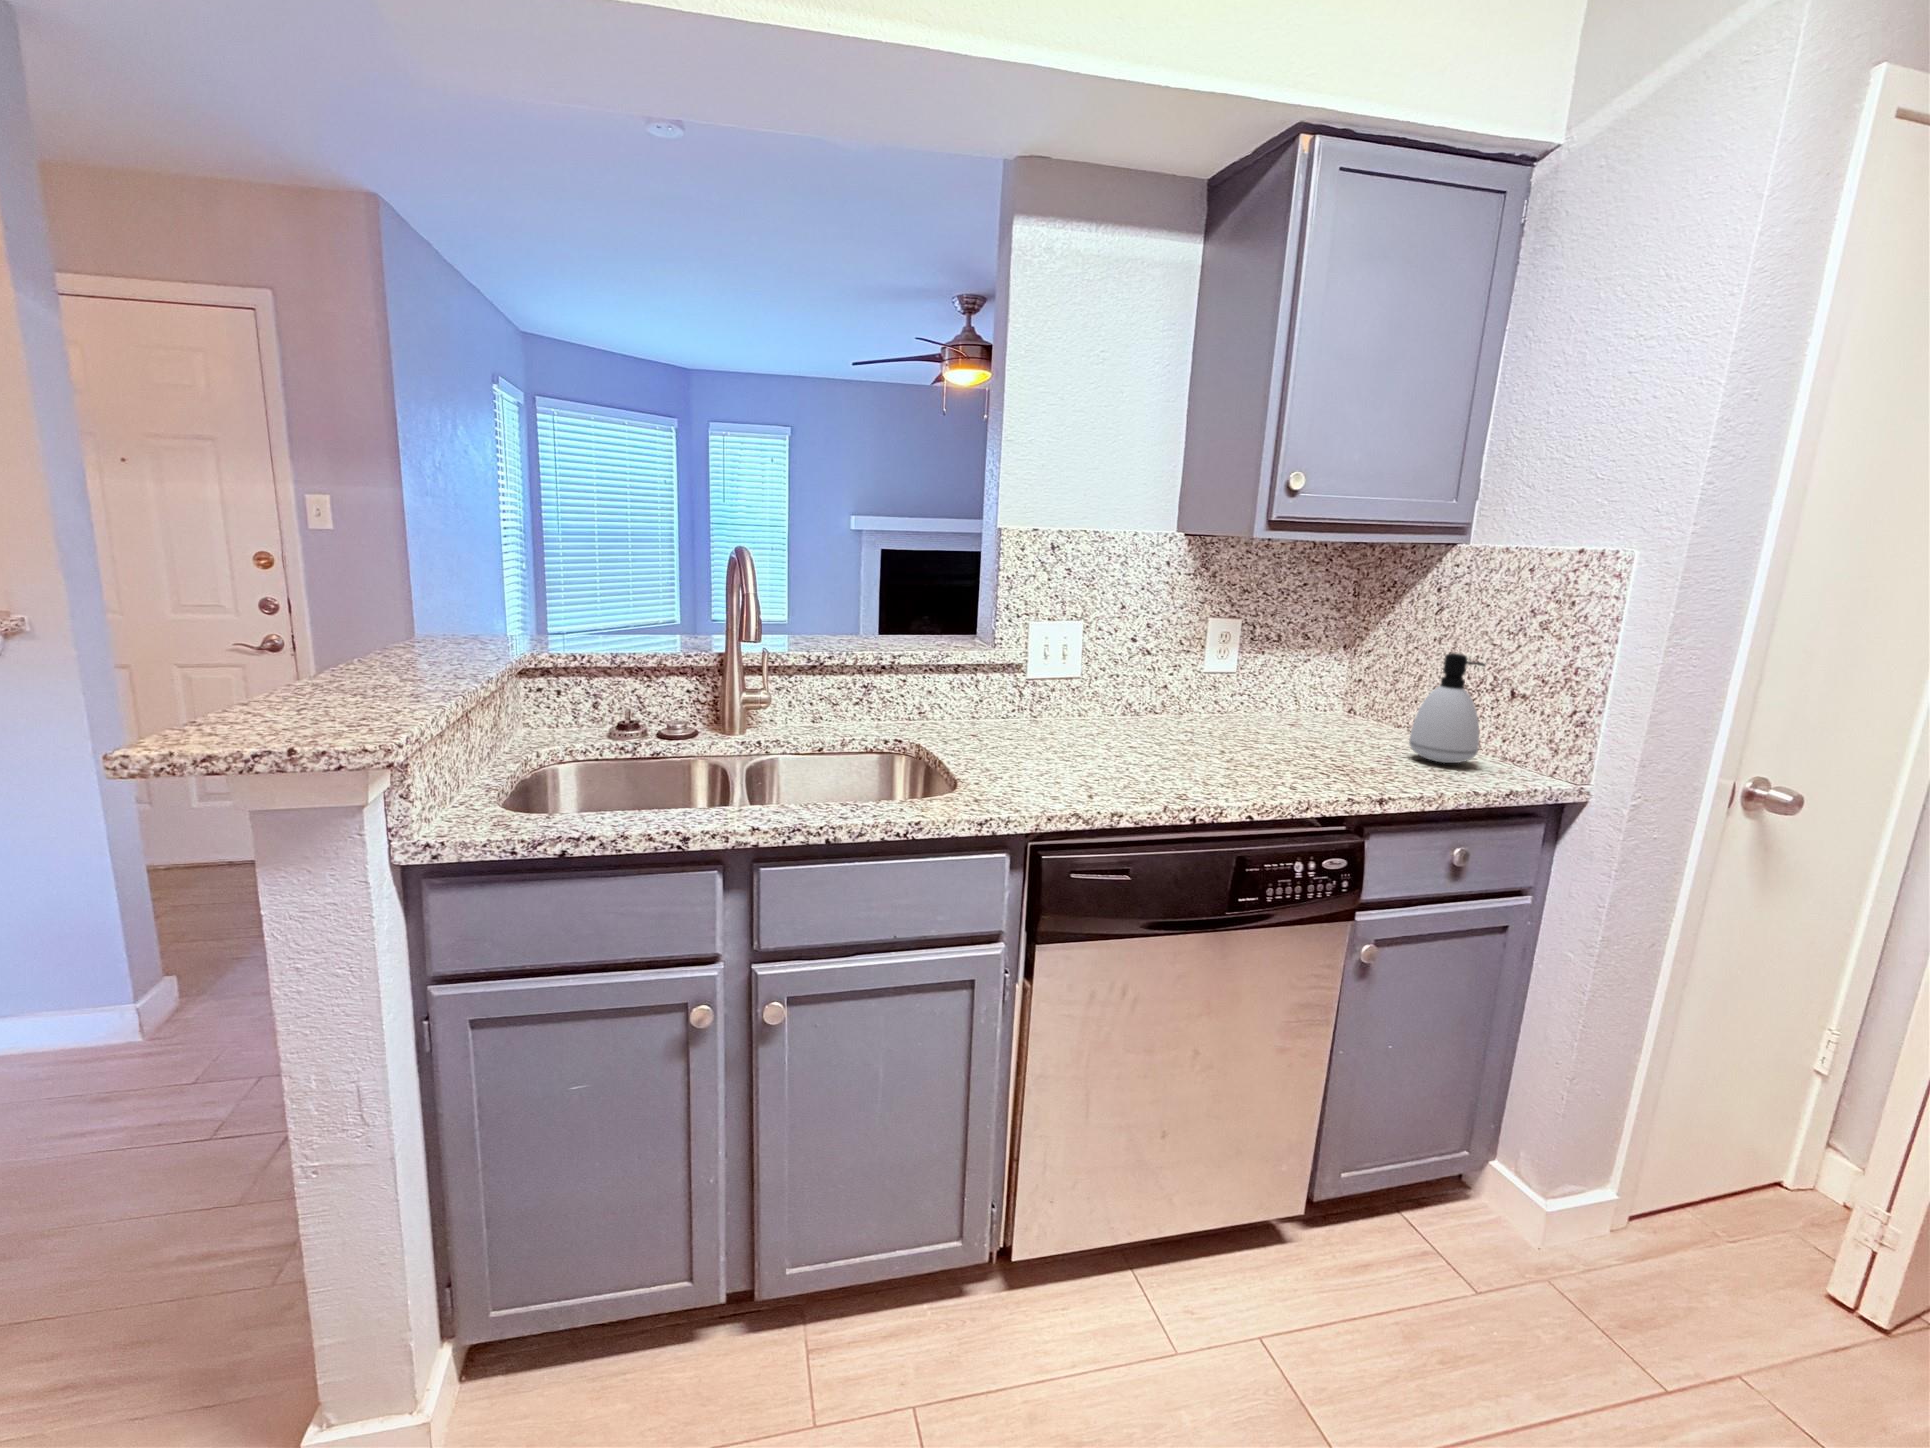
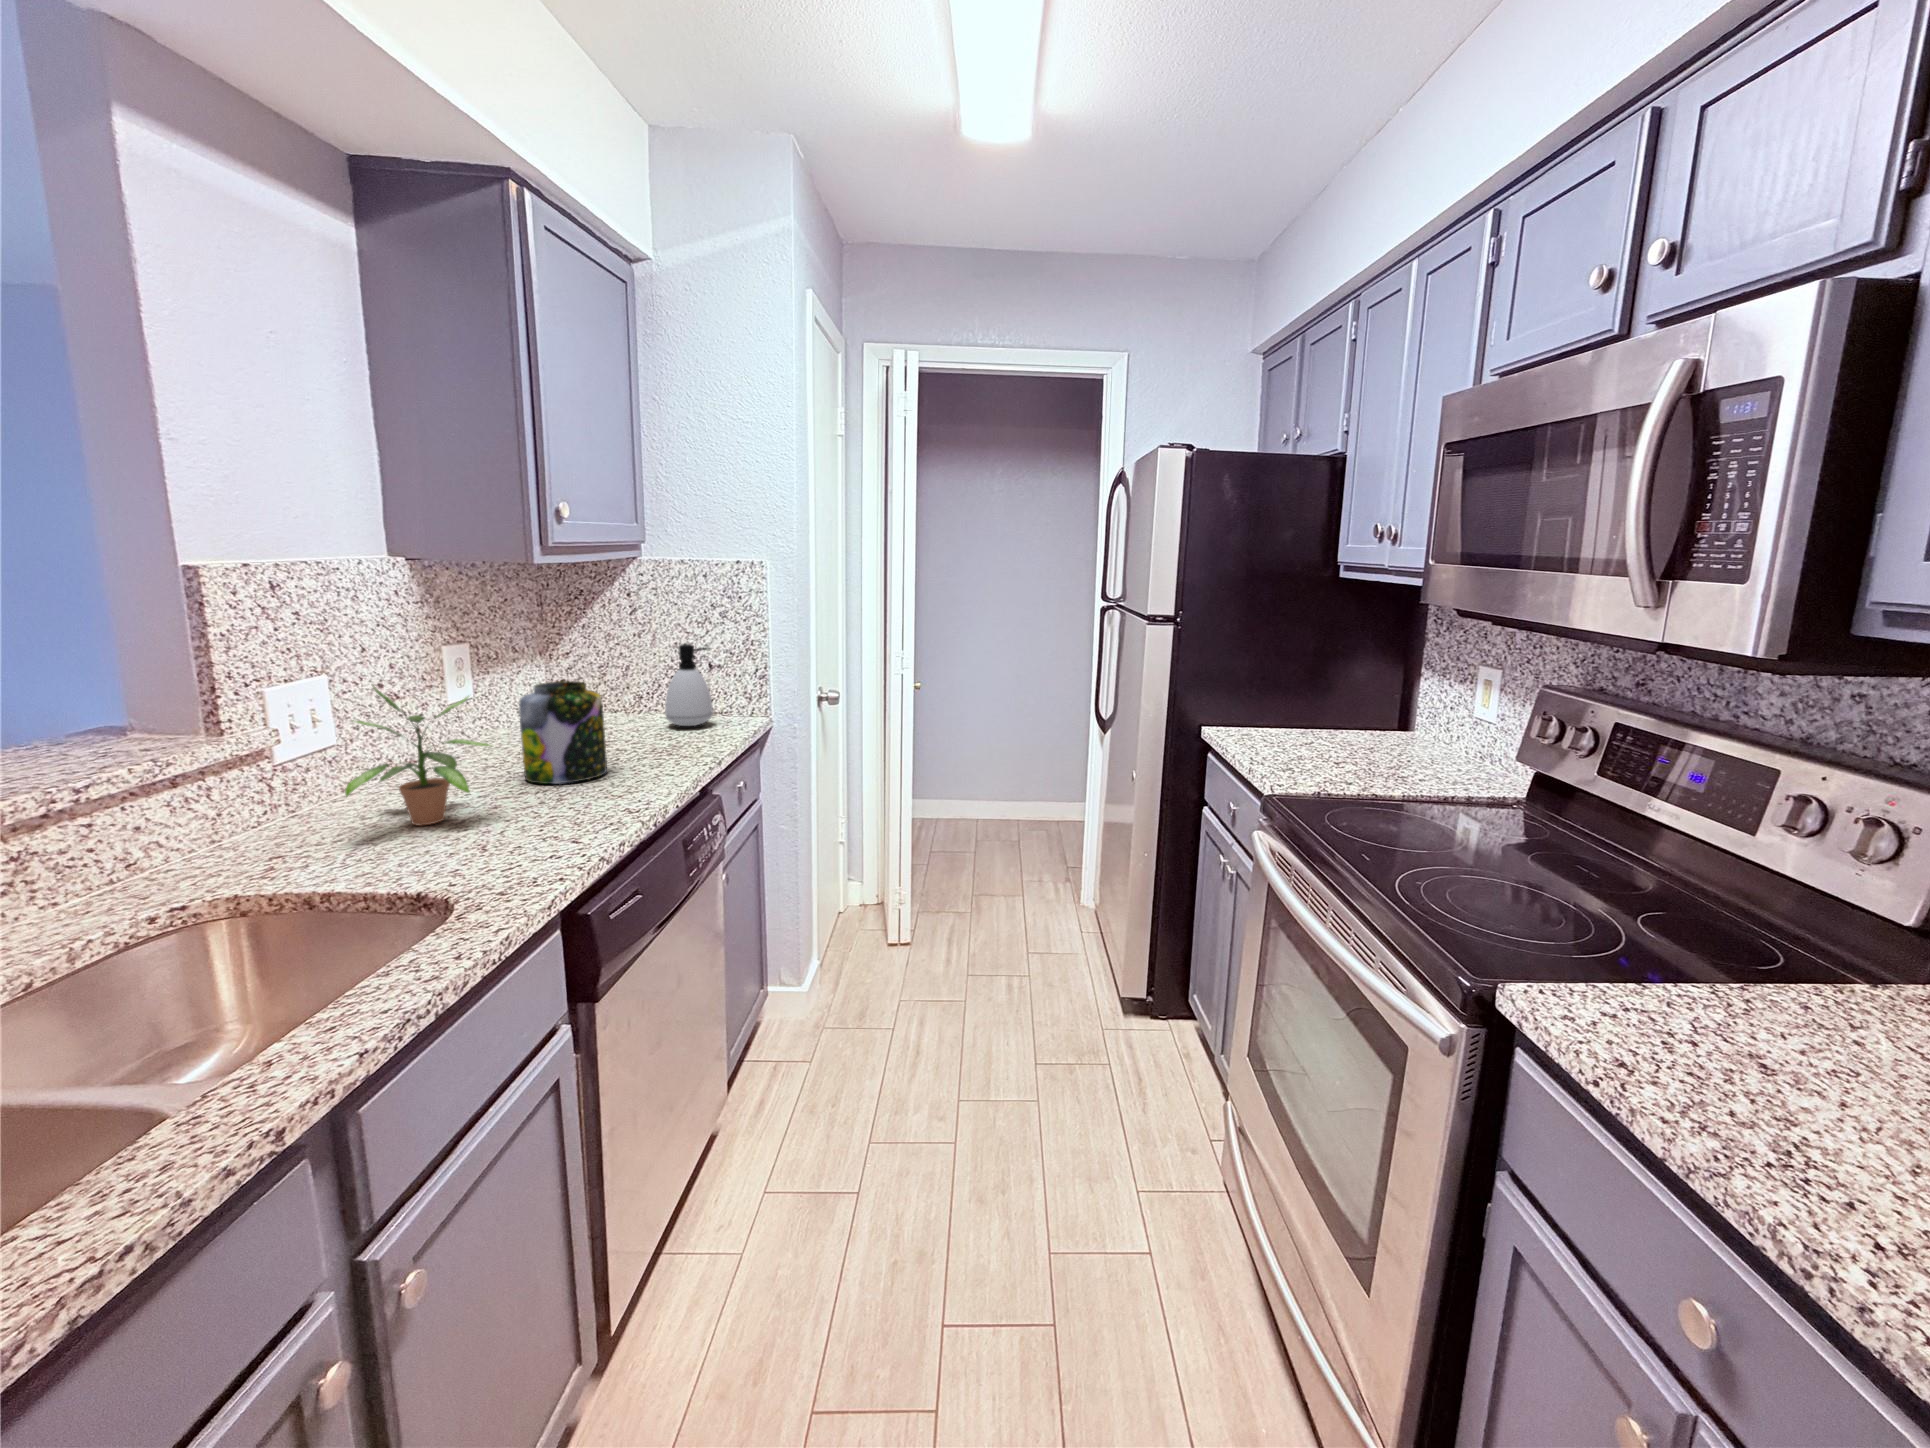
potted plant: none [1001,621,1106,749] -> present [345,686,489,825]
jar: none [1173,657,1255,765] -> present [519,681,607,784]

